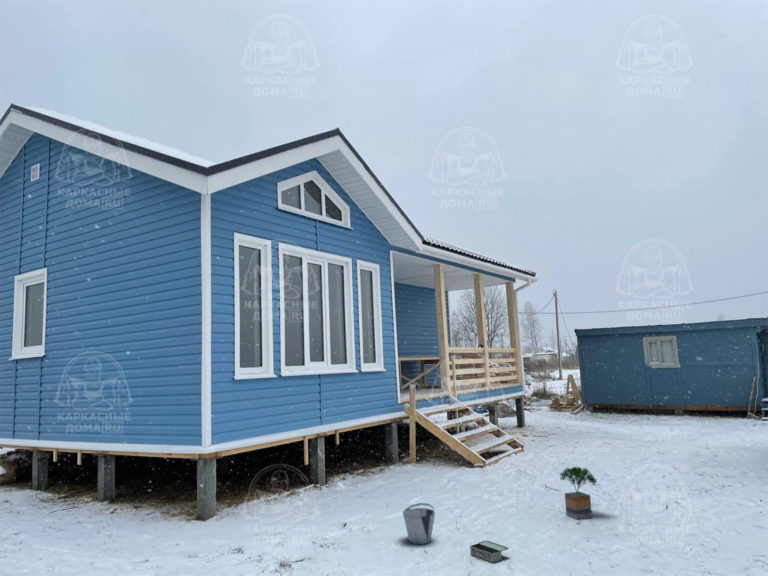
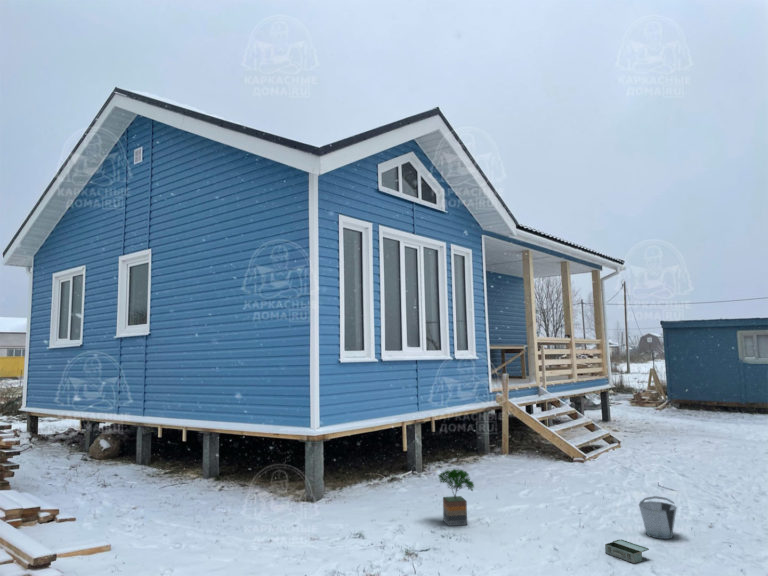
potted tree: present [560,467,597,520] -> present [439,469,474,526]
bucket: present [403,503,435,544] -> present [639,496,677,539]

